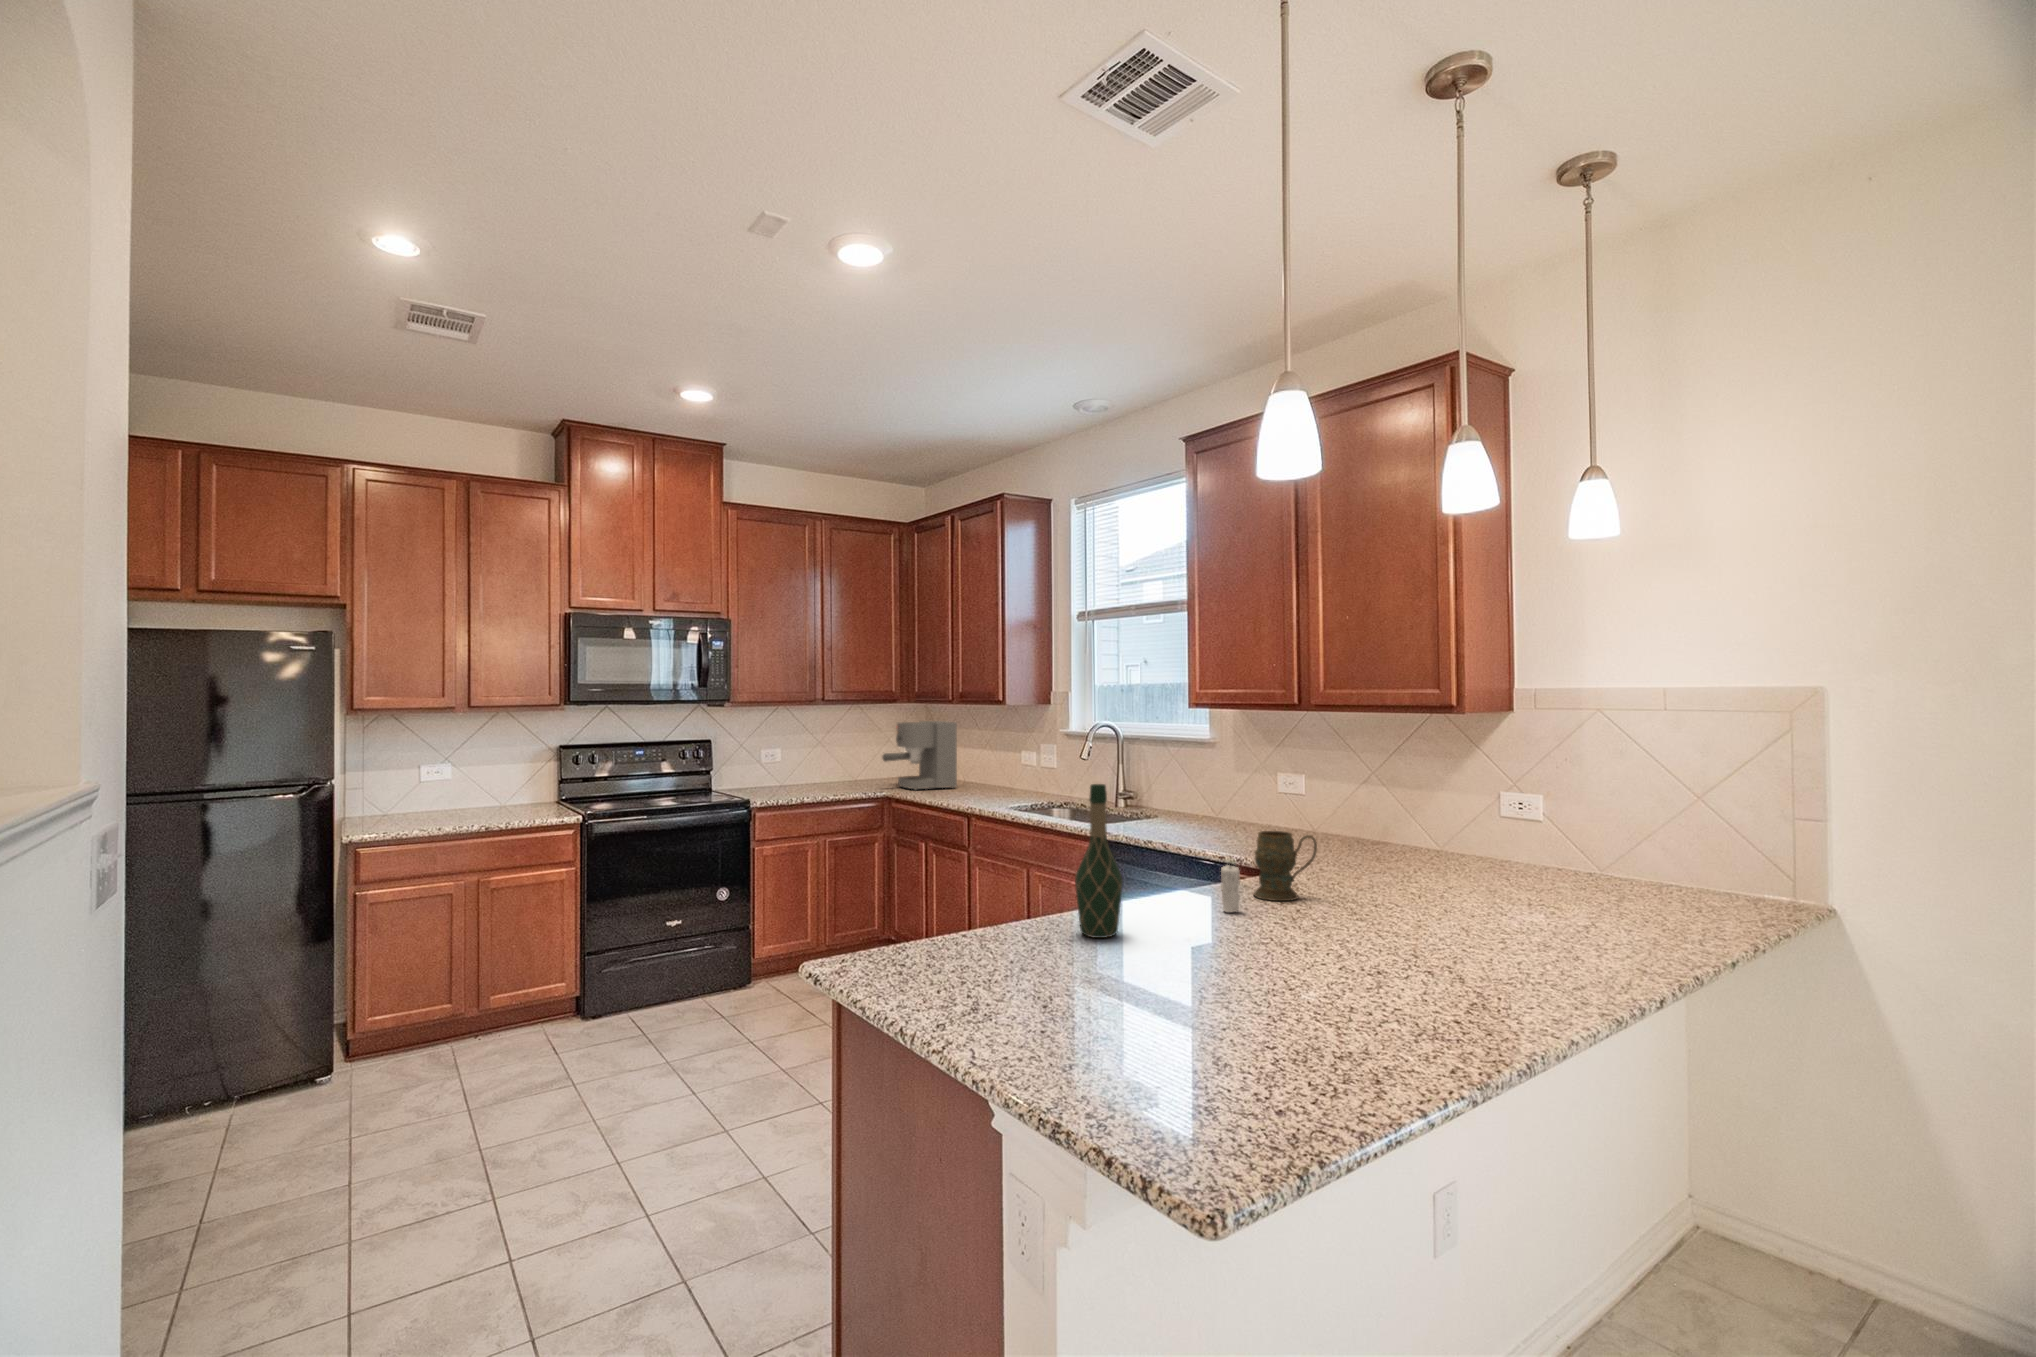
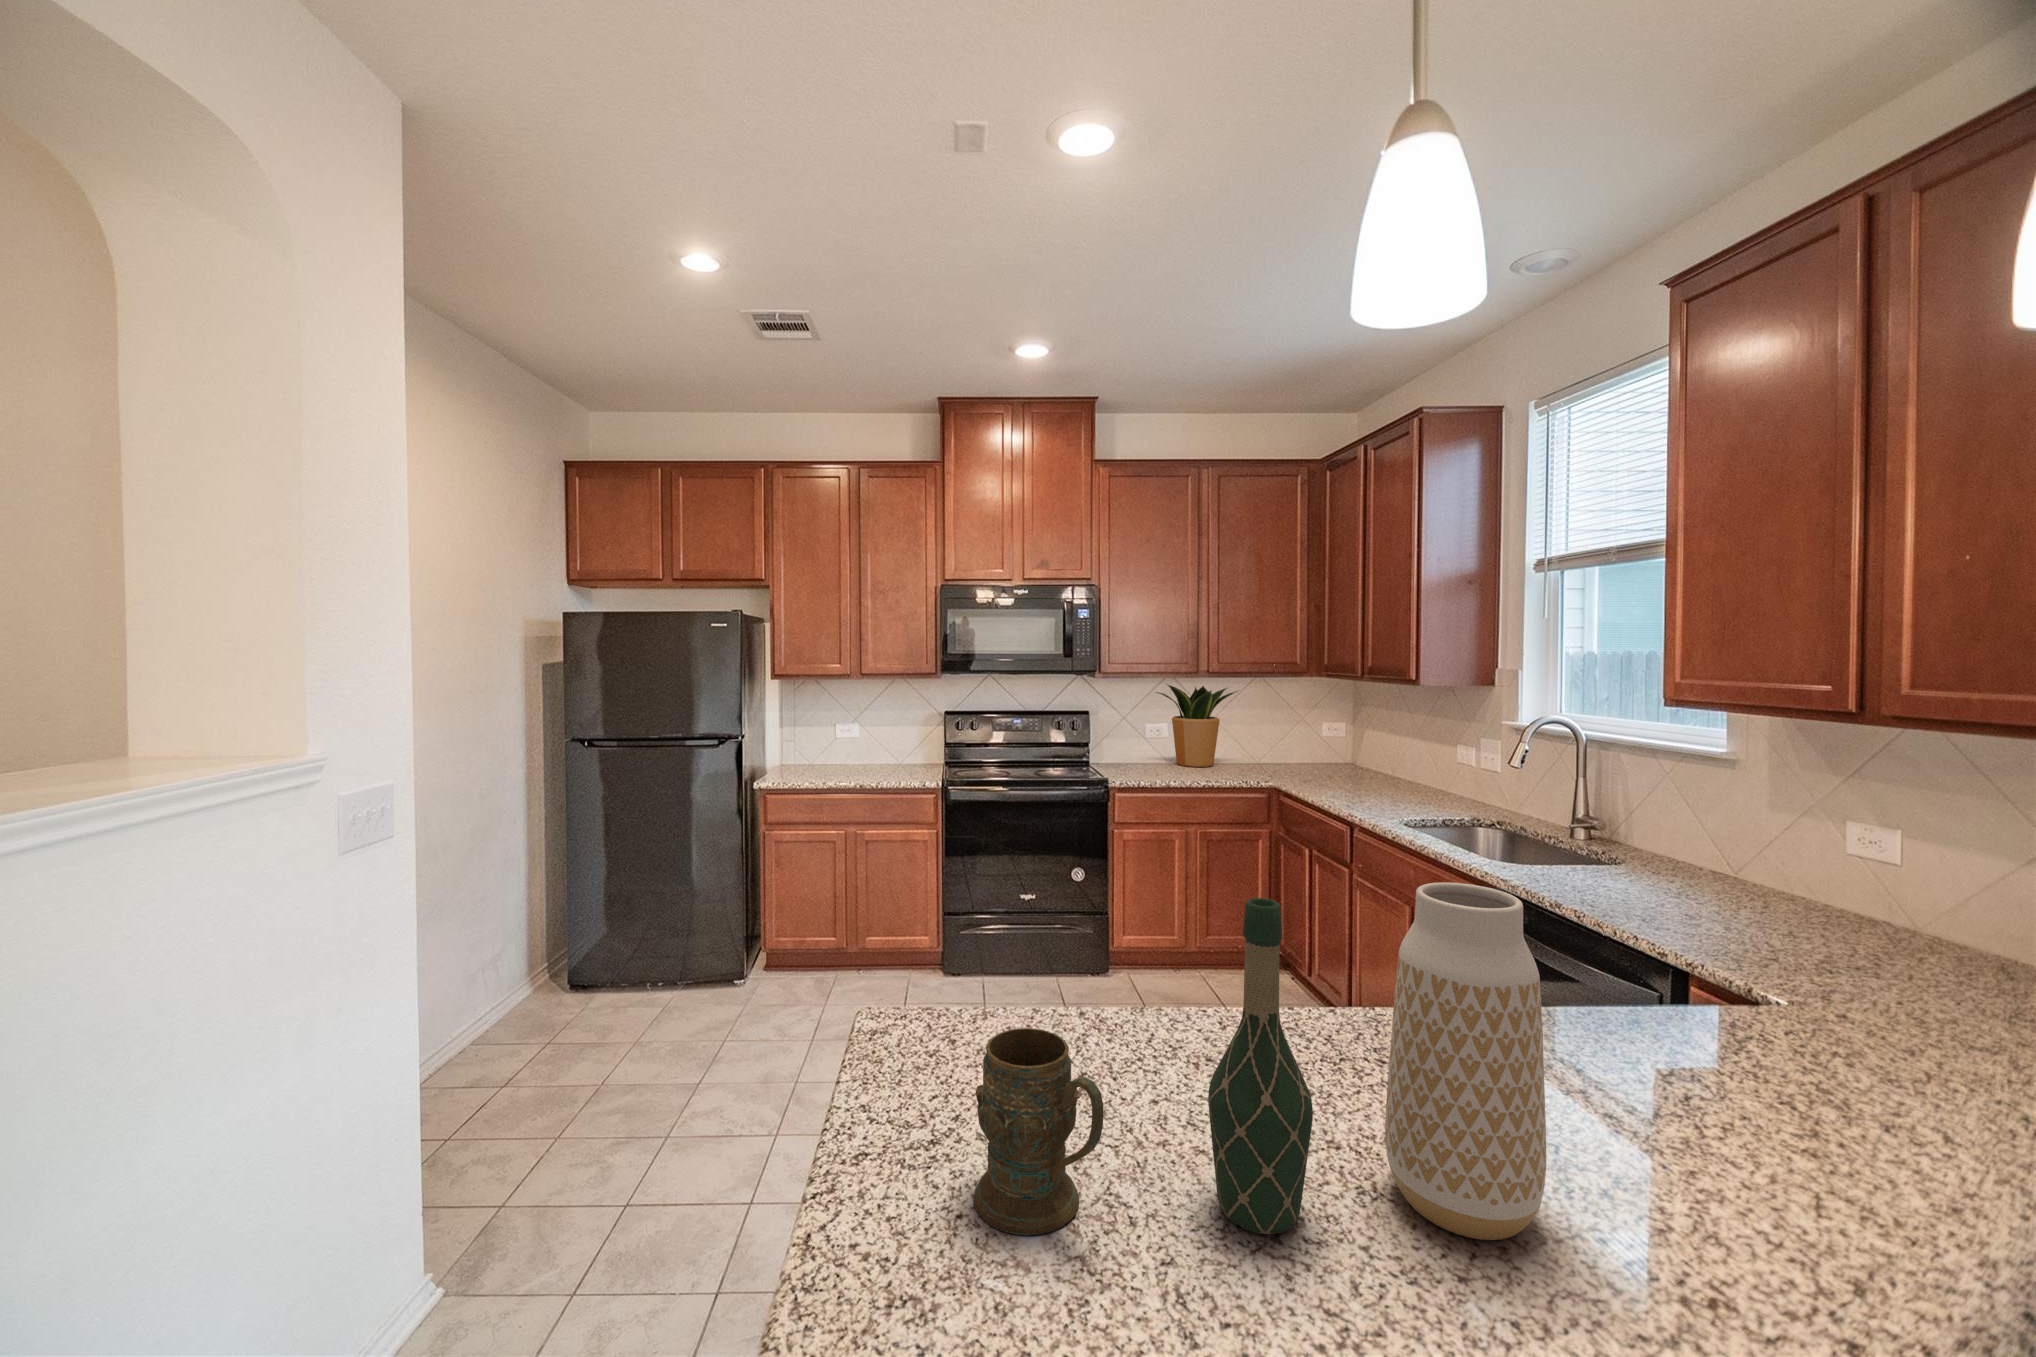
potted plant: none [772,712,848,788] -> present [1156,684,1238,767]
coffee maker: present [882,721,957,790] -> none [1269,699,1364,782]
vase: none [1137,774,1201,925] -> present [1385,882,1546,1240]
mug: present [1254,831,1317,901] -> present [973,1028,1104,1235]
candle: present [1221,865,1240,912] -> none [1624,1097,1678,1232]

